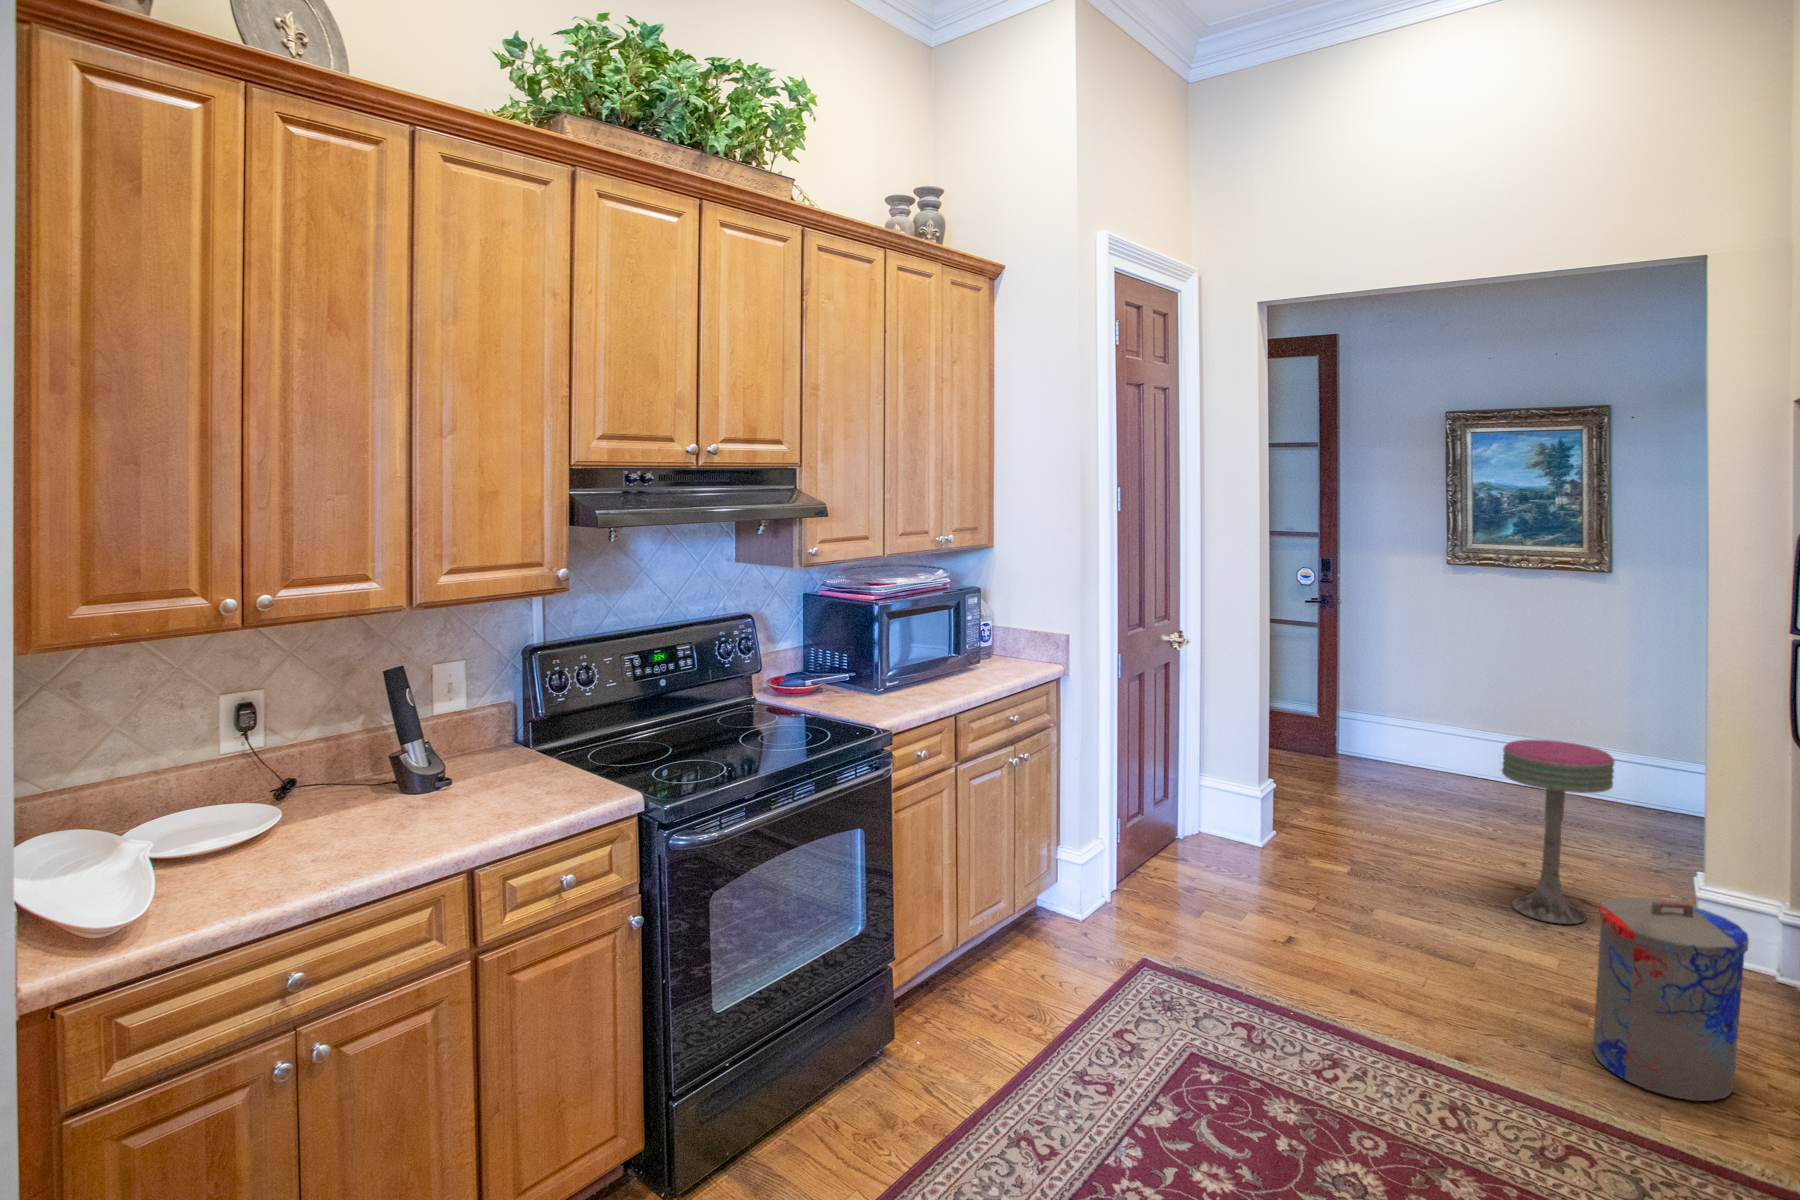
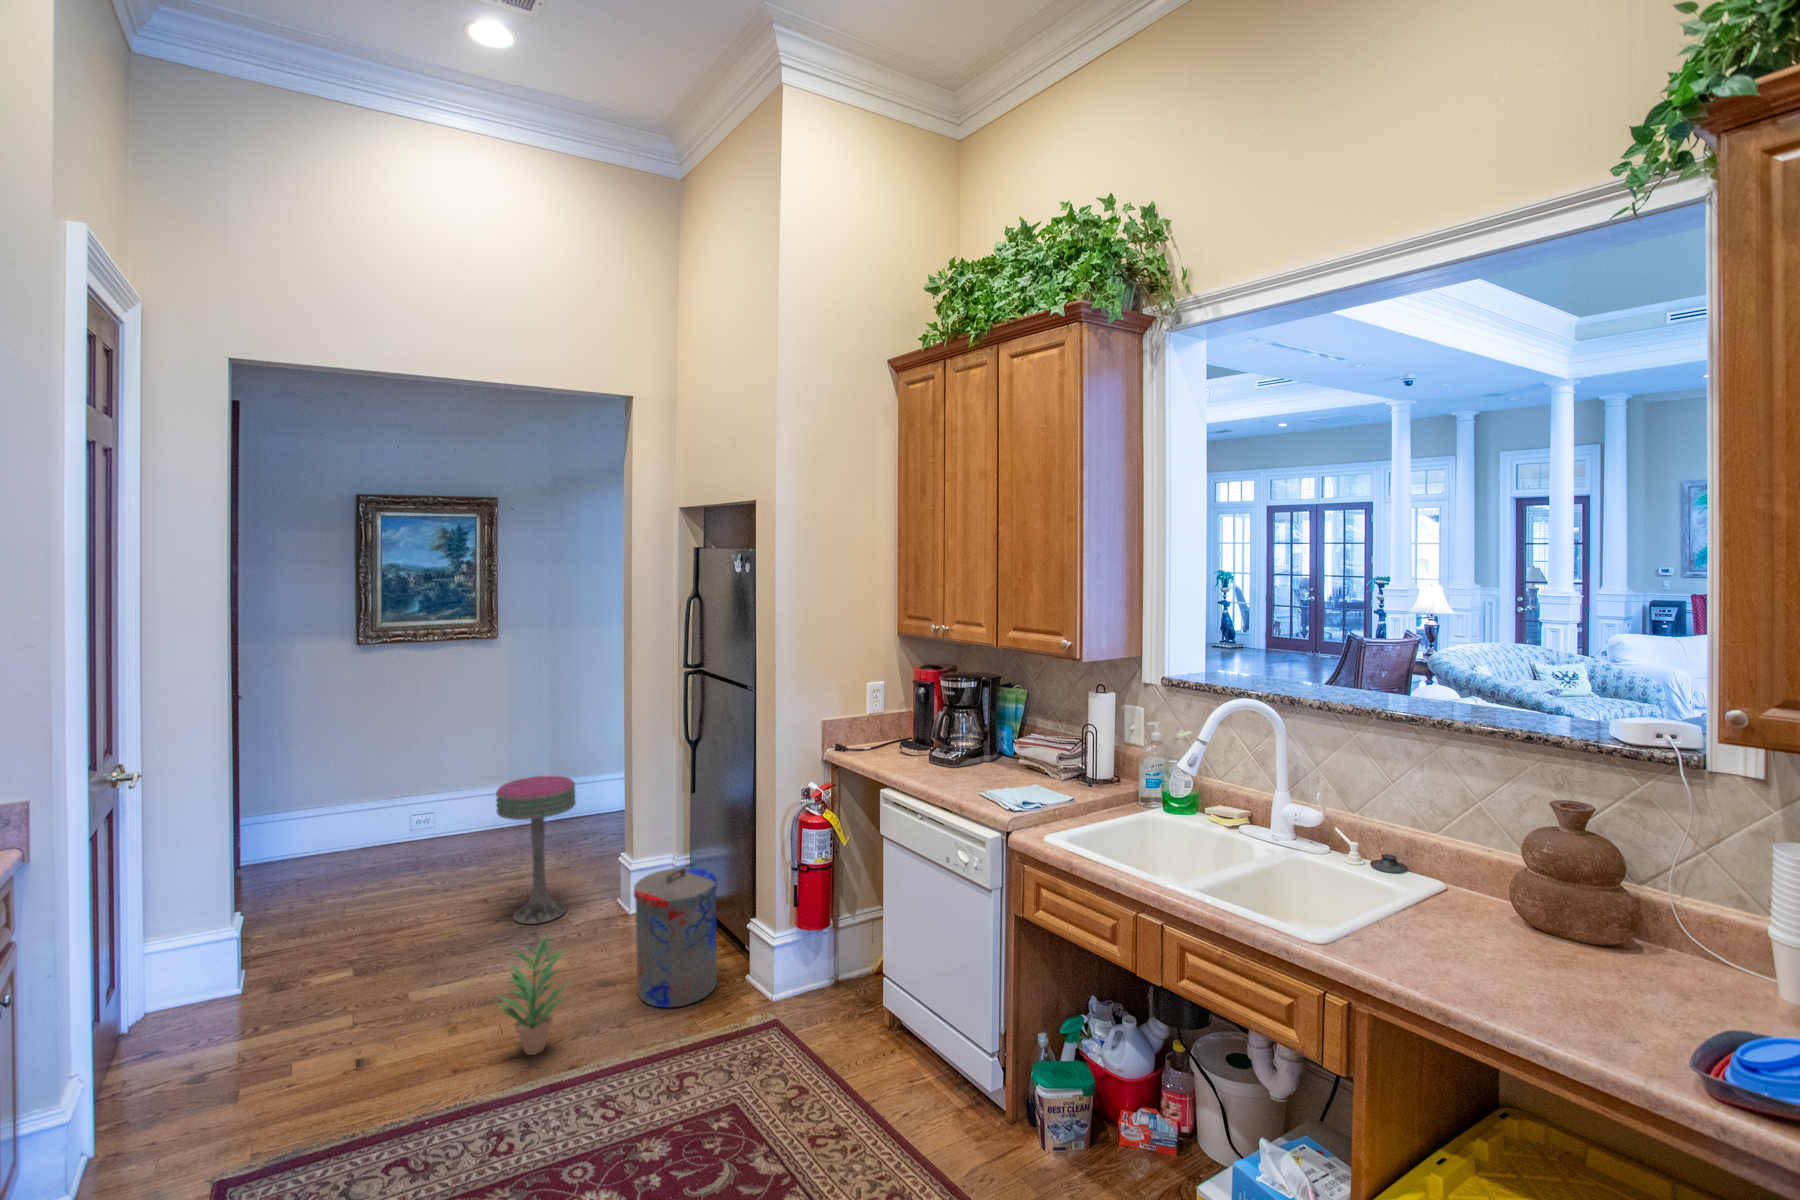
potted plant: none [1389,892,1477,1028] -> present [498,934,567,1055]

